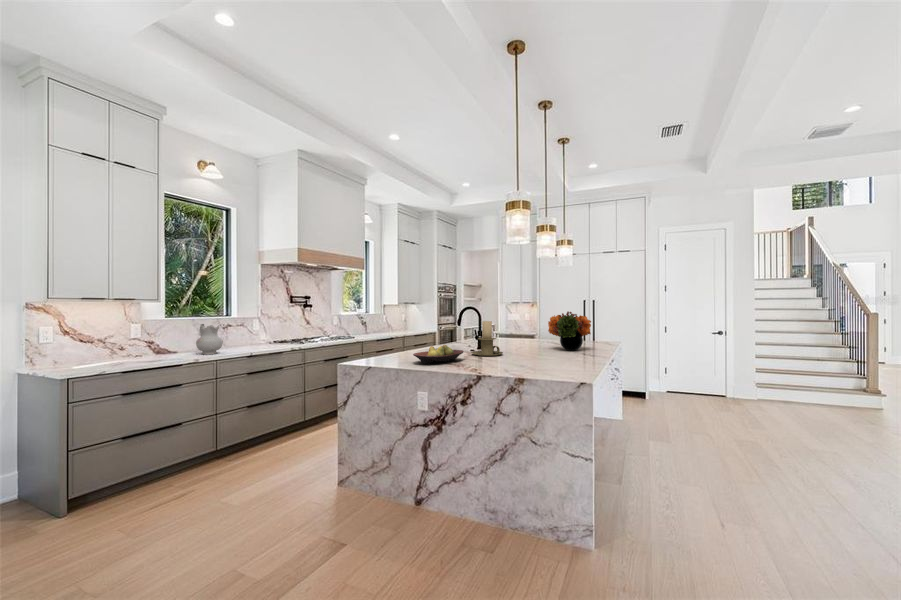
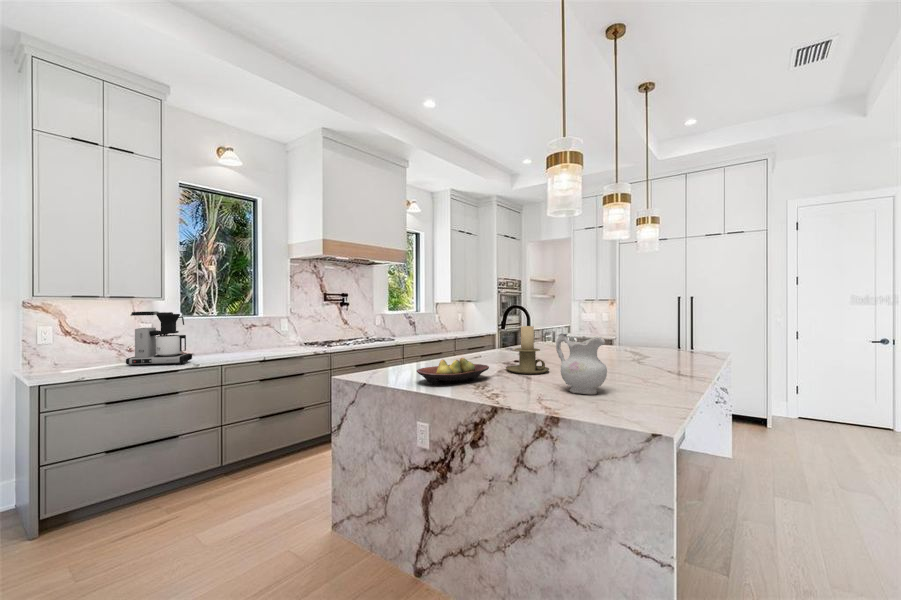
coffee maker: none [134,312,191,362] -> present [126,311,192,366]
flower arrangement: present [548,312,591,350] -> none [617,313,683,368]
ceramic pitcher: present [196,324,223,354] -> present [556,333,607,395]

